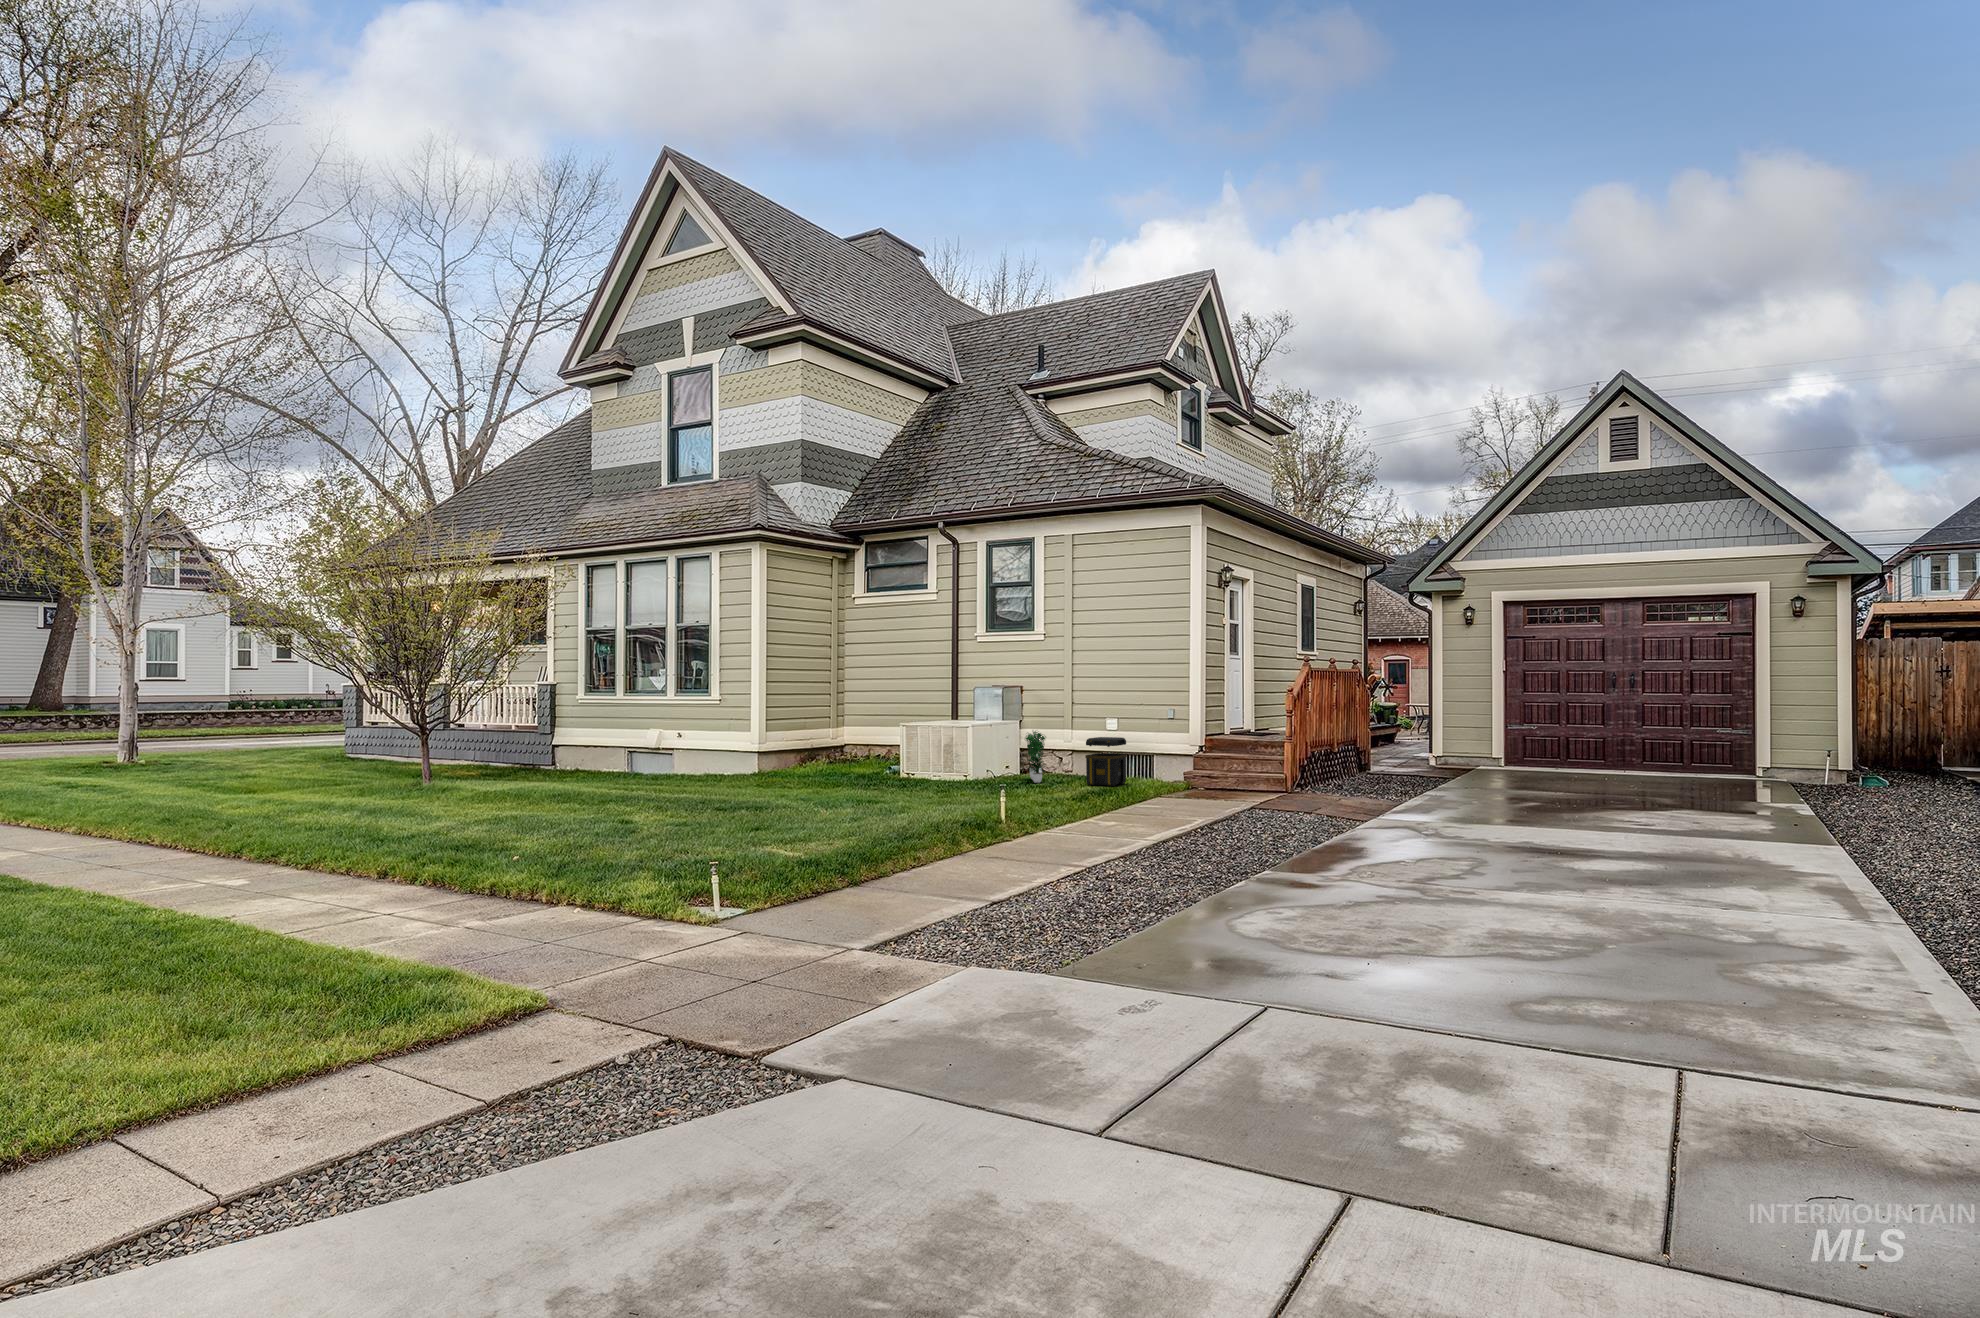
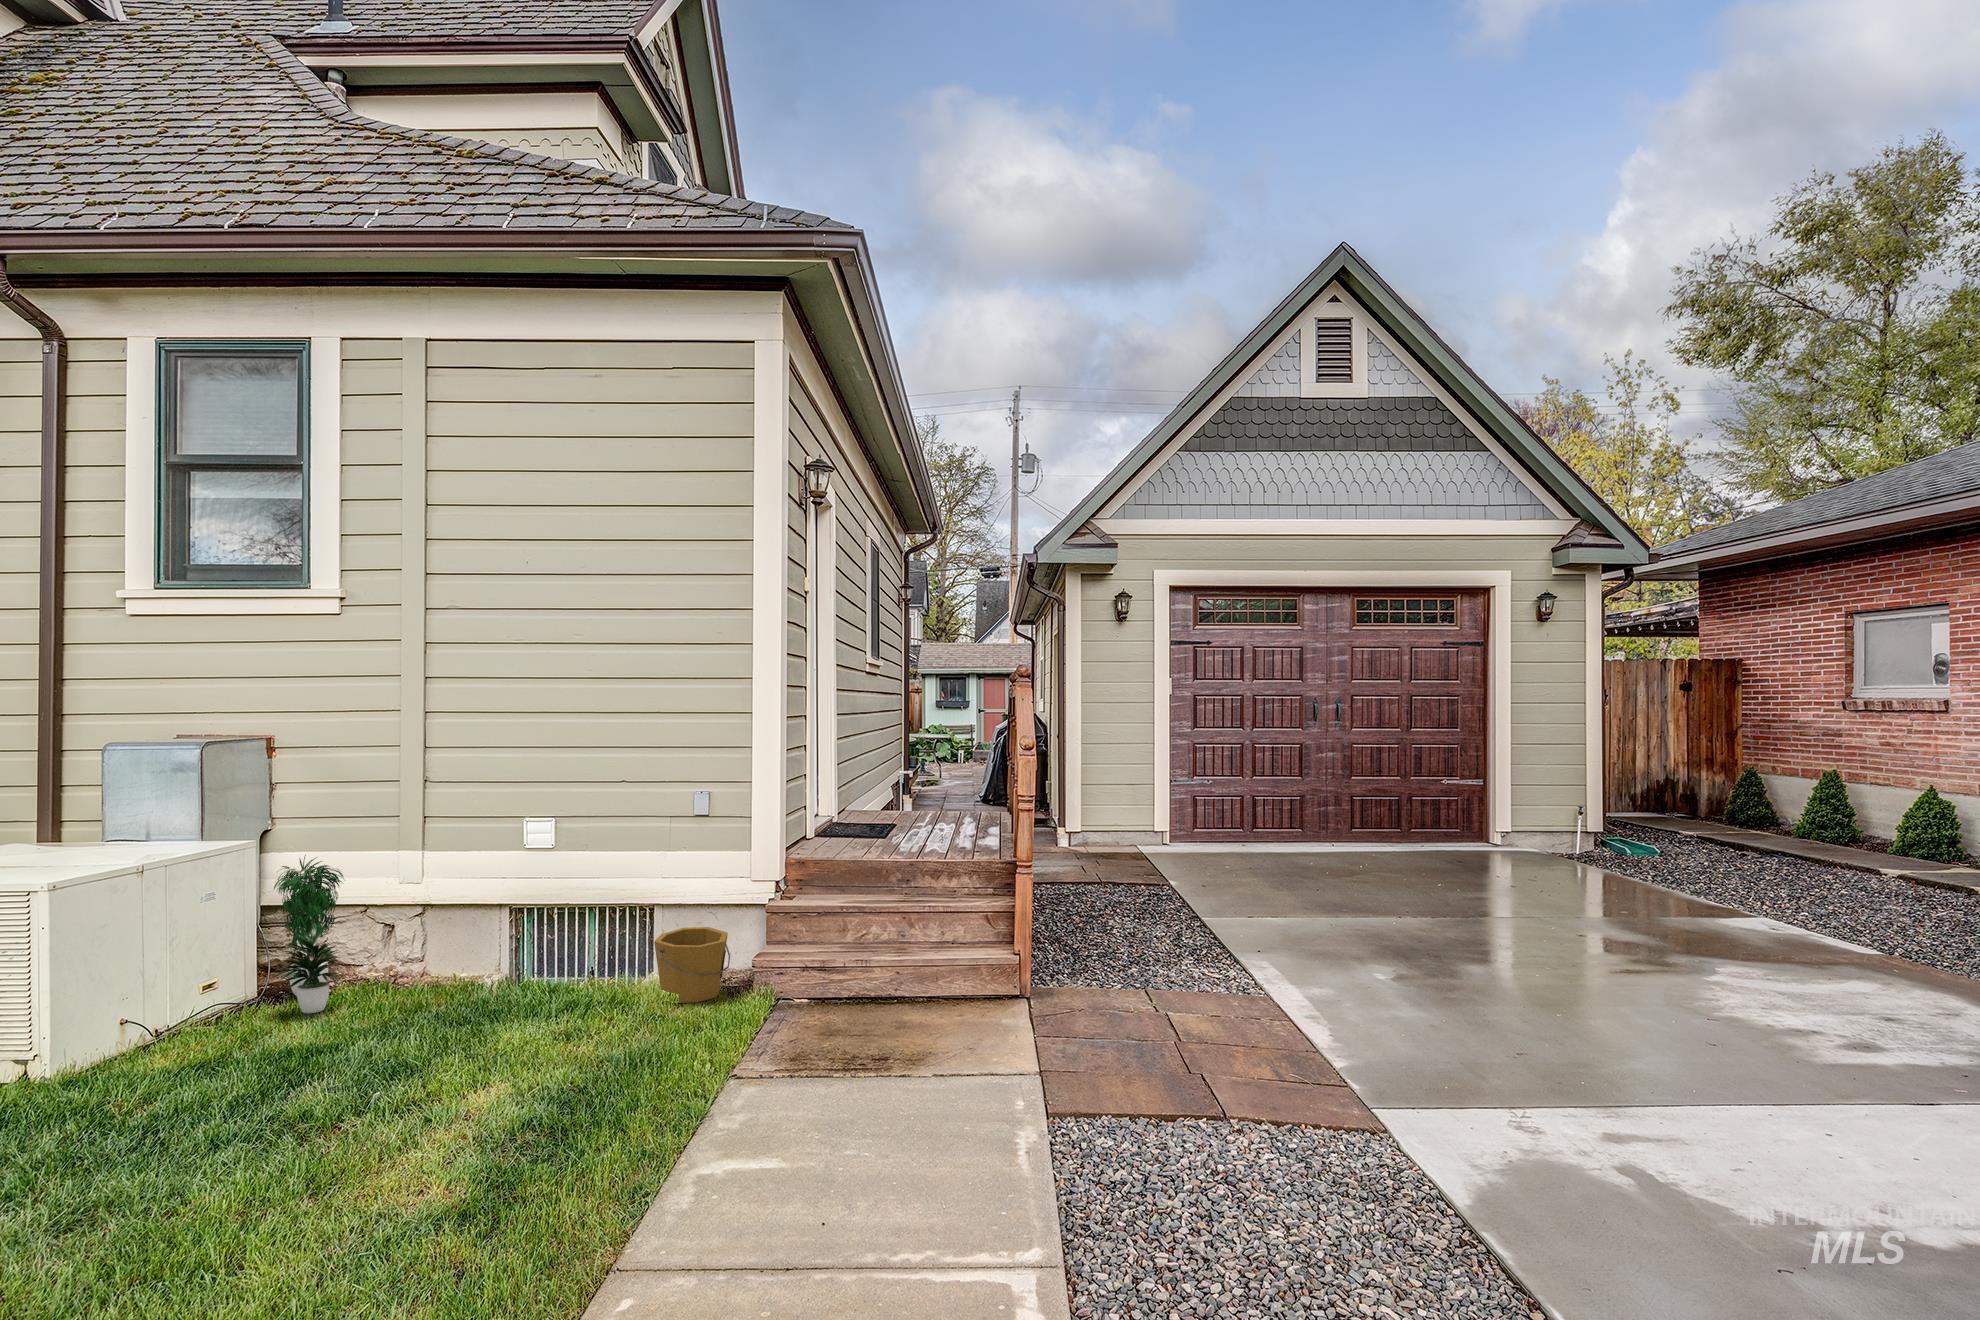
toolbox: present [1085,737,1127,786] -> none [465,869,579,1007]
bucket: none [1151,763,1182,789] -> present [654,927,730,1003]

